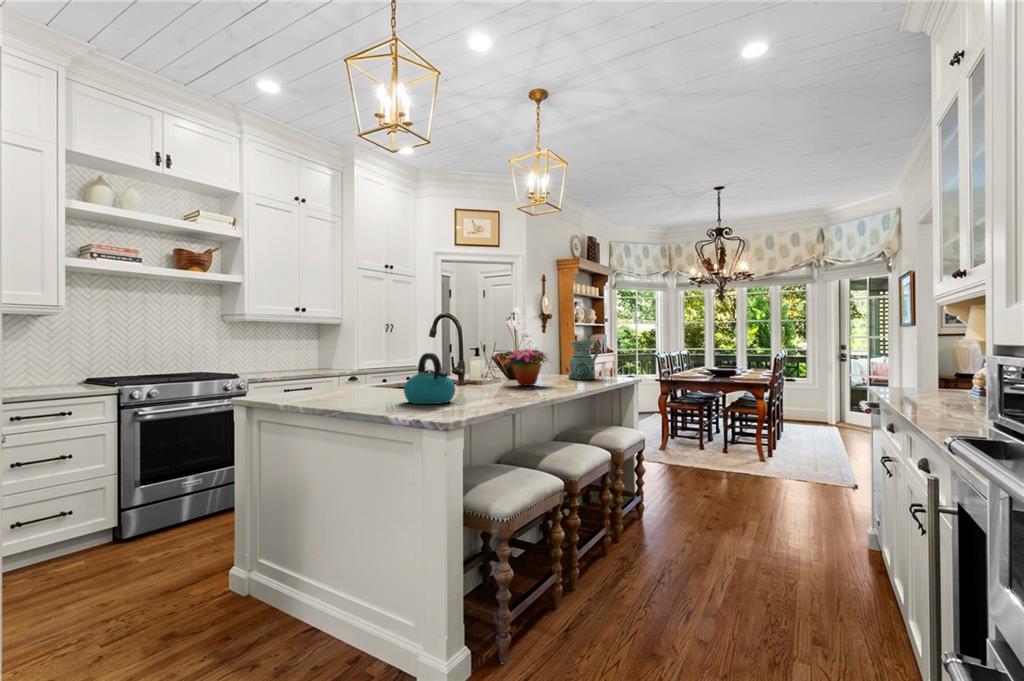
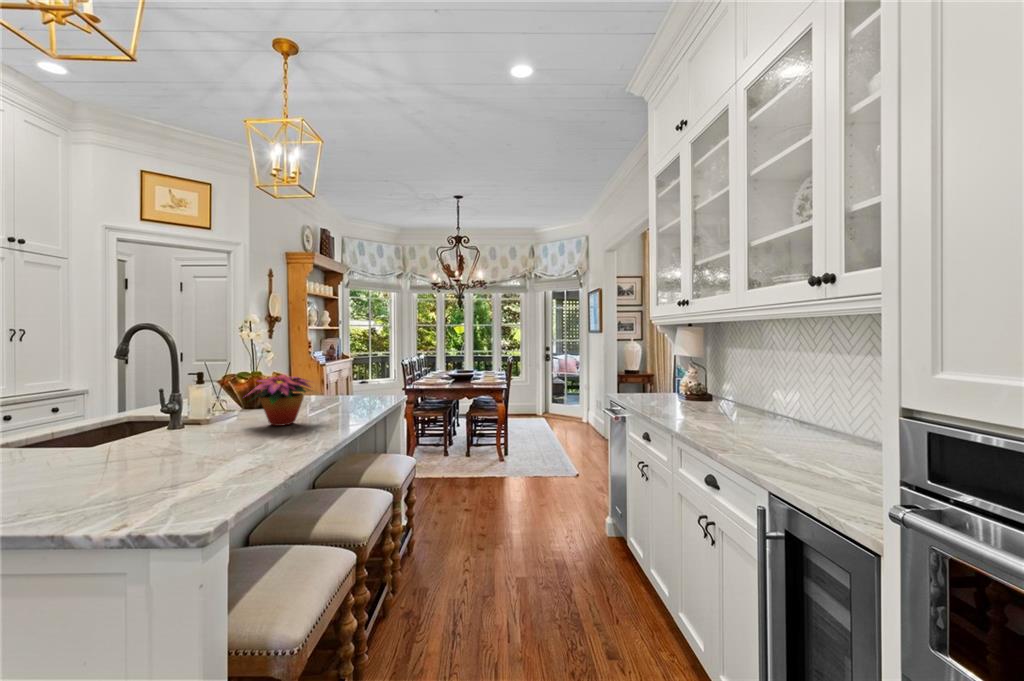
ceramic pitcher: present [569,340,599,380] -> none [327,356,363,405]
kettle: present [404,353,455,404] -> none [76,408,186,503]

